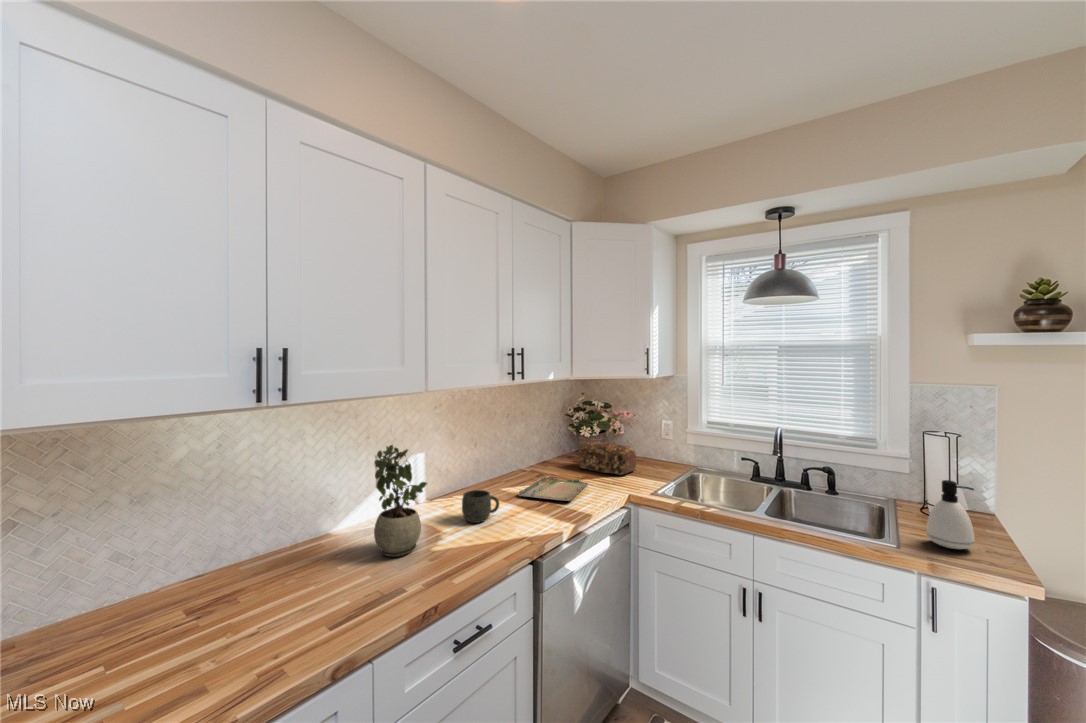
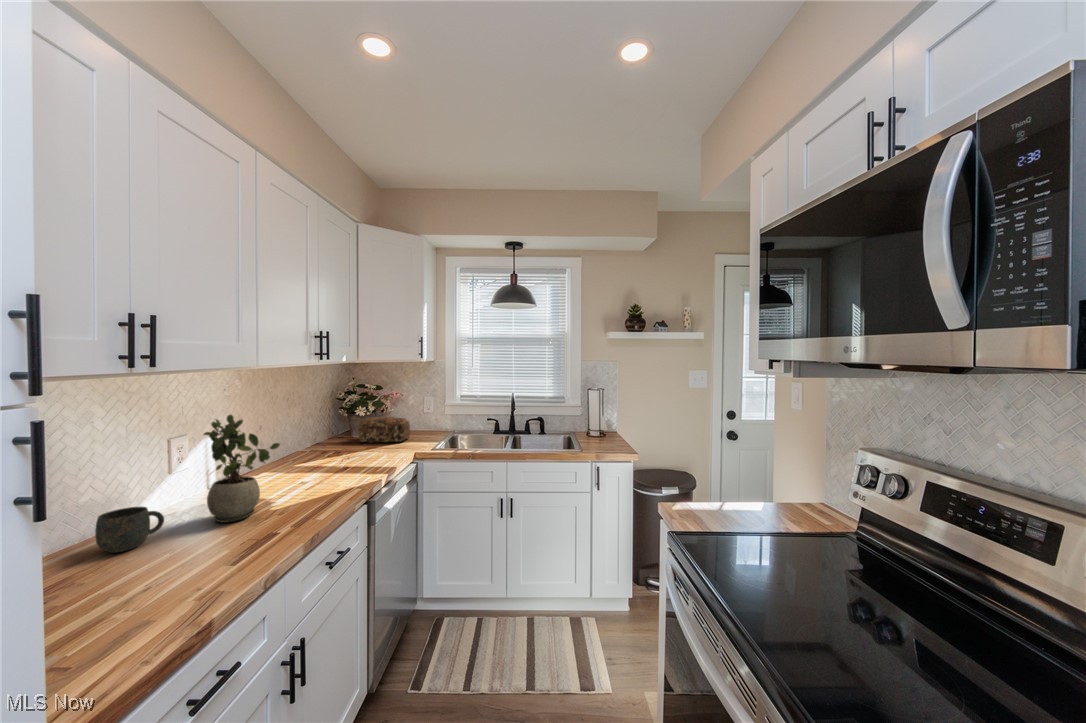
tray: present [518,477,588,501] -> none [319,445,378,466]
soap dispenser: present [927,480,974,549] -> none [594,411,613,448]
mug: present [462,490,499,523] -> present [95,506,164,553]

